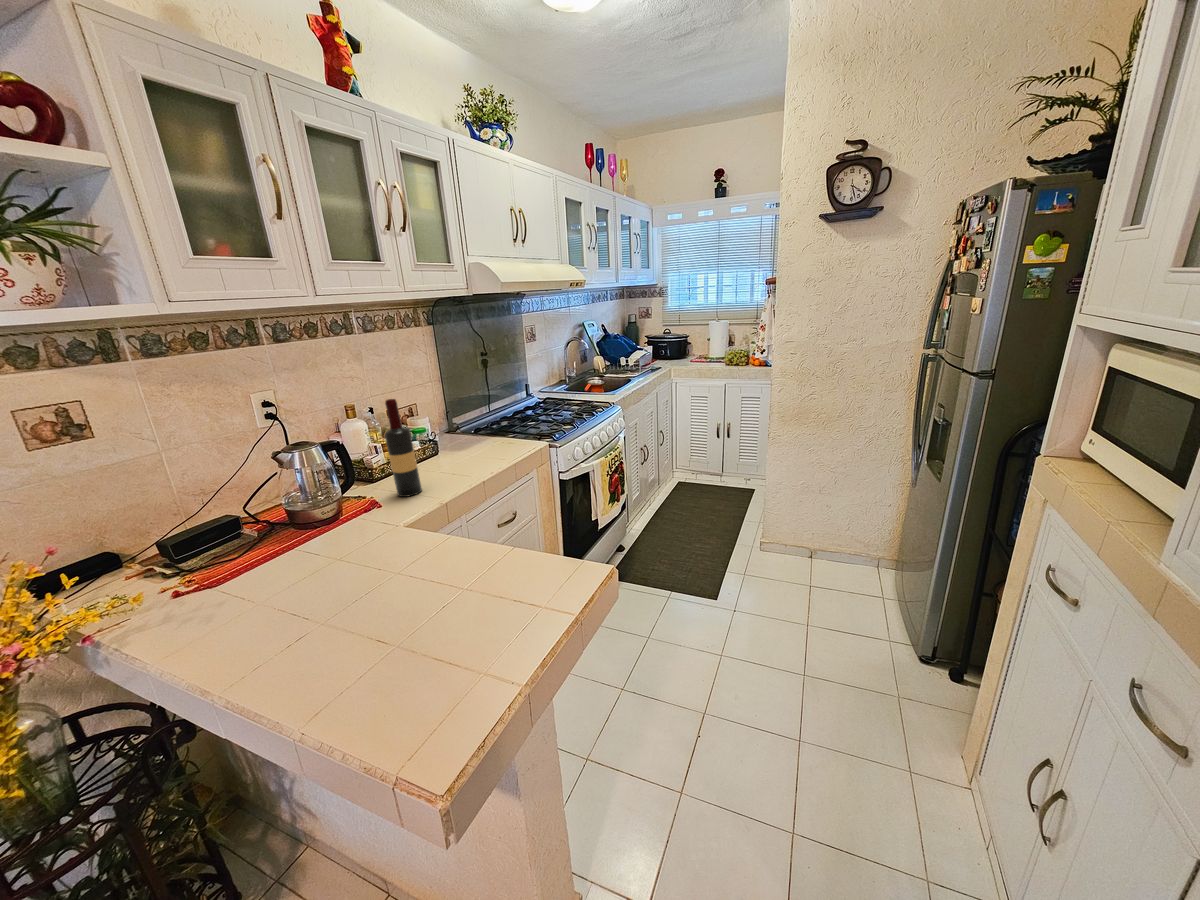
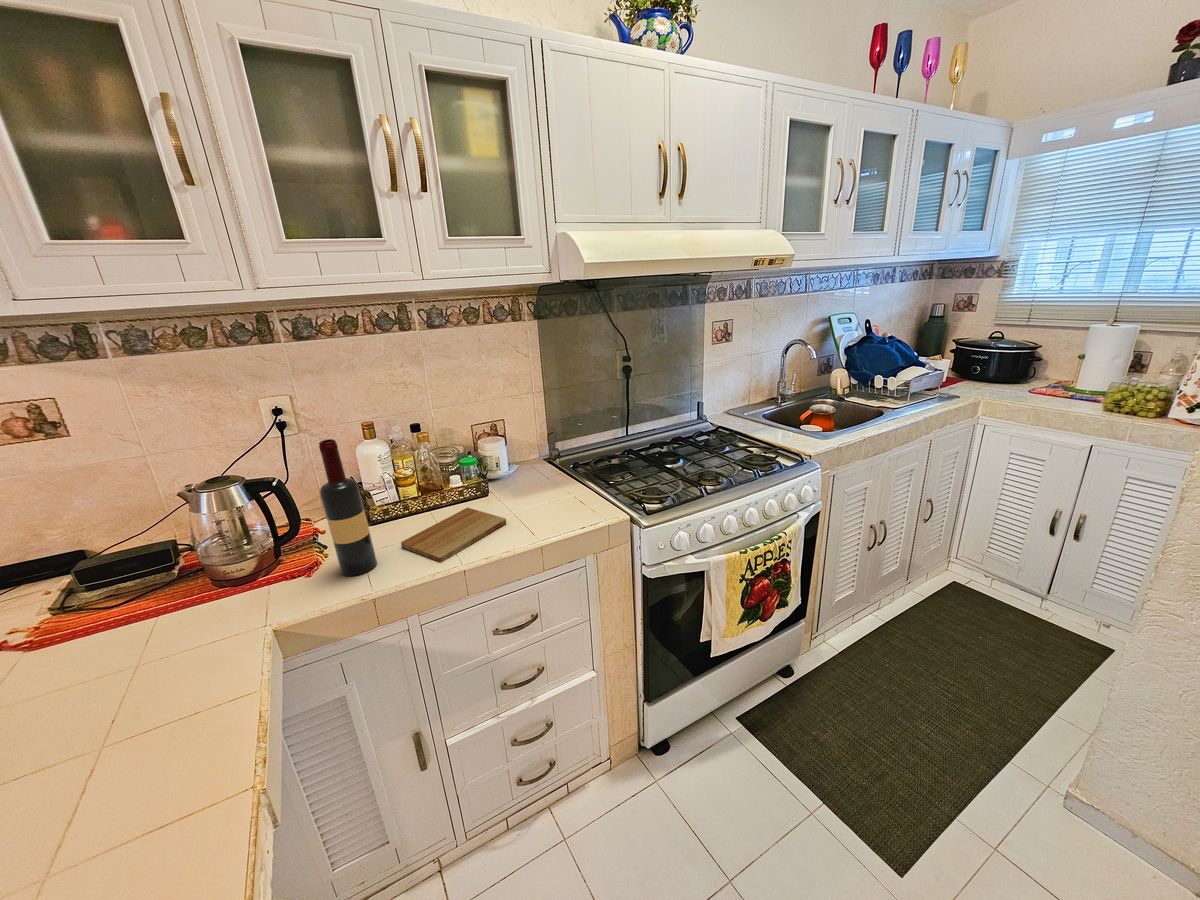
cutting board: none [422,454,478,480] -> present [401,508,506,562]

